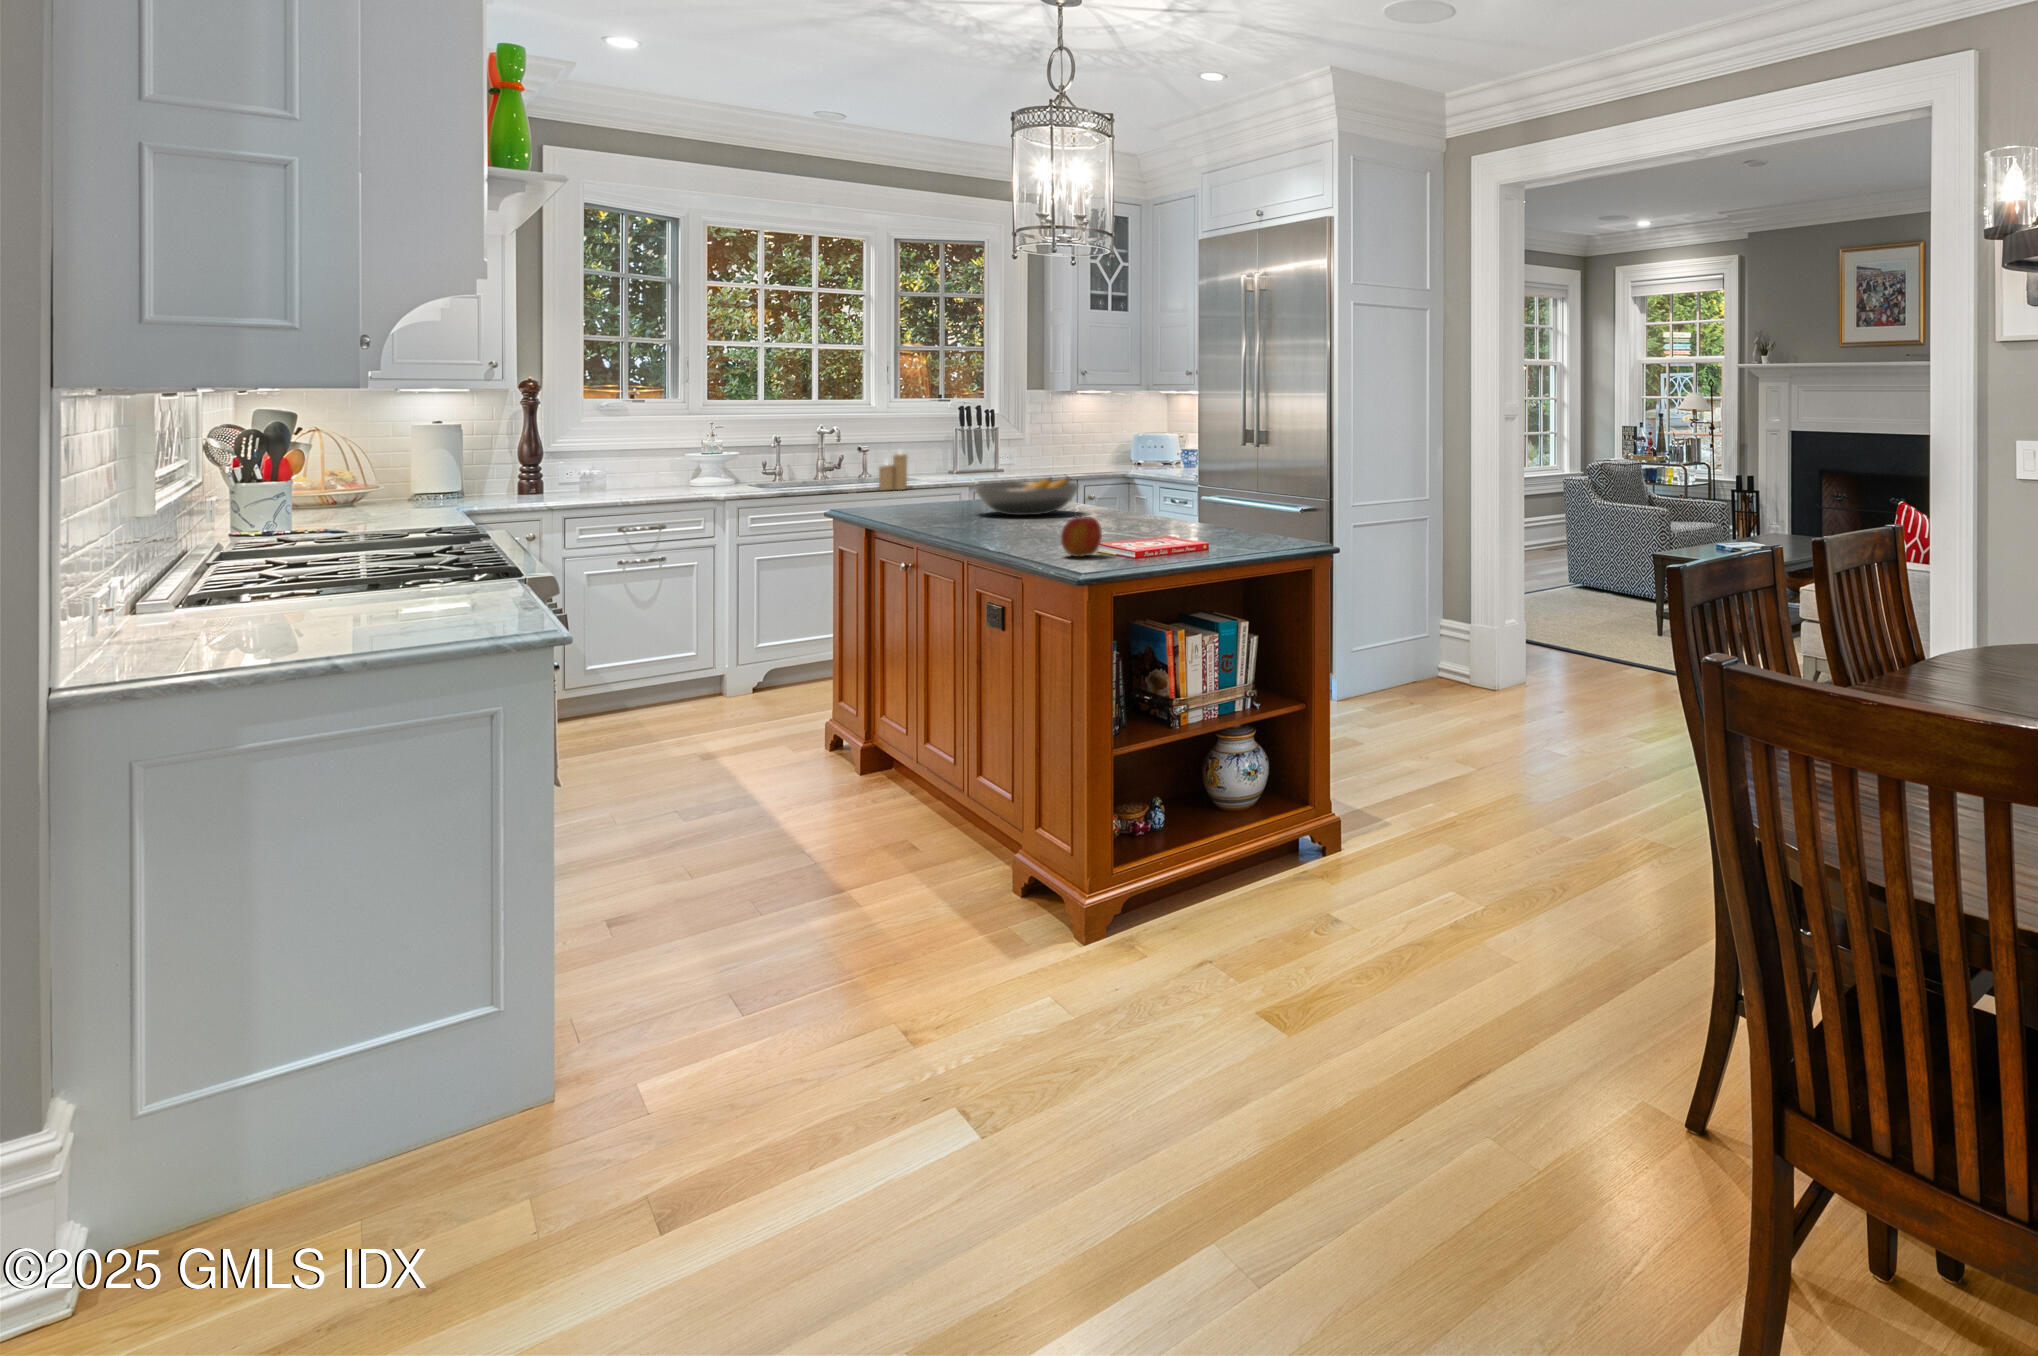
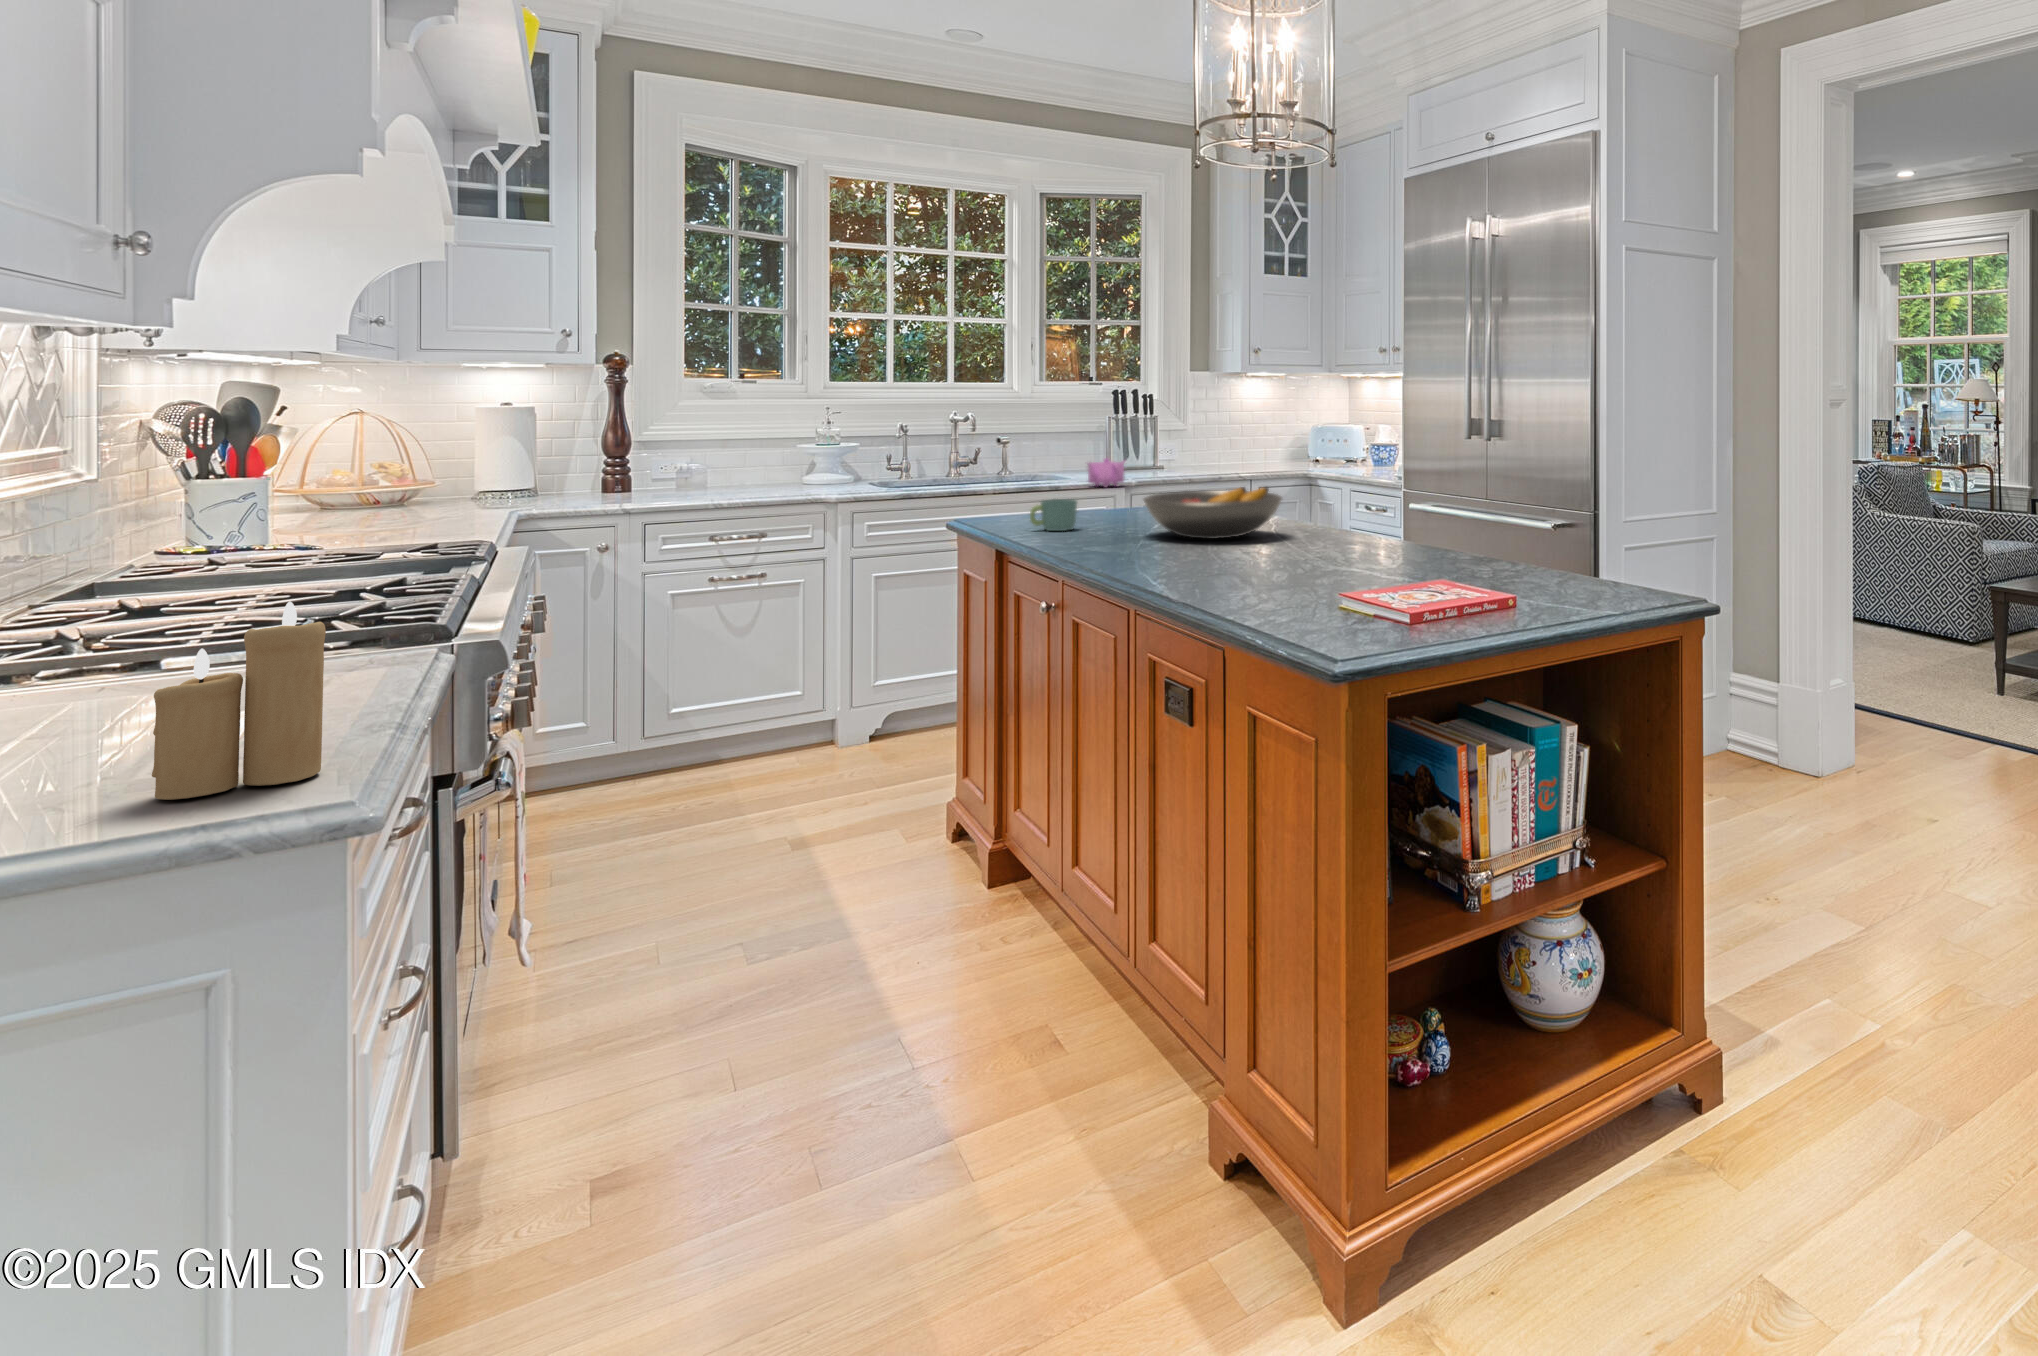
candle: present [879,451,908,490] -> present [152,602,326,800]
teapot: none [935,462,971,485] -> present [1088,458,1125,487]
mug: none [889,489,926,512] -> present [1030,499,1077,531]
apple: present [1061,517,1102,557] -> none [1300,565,1365,632]

